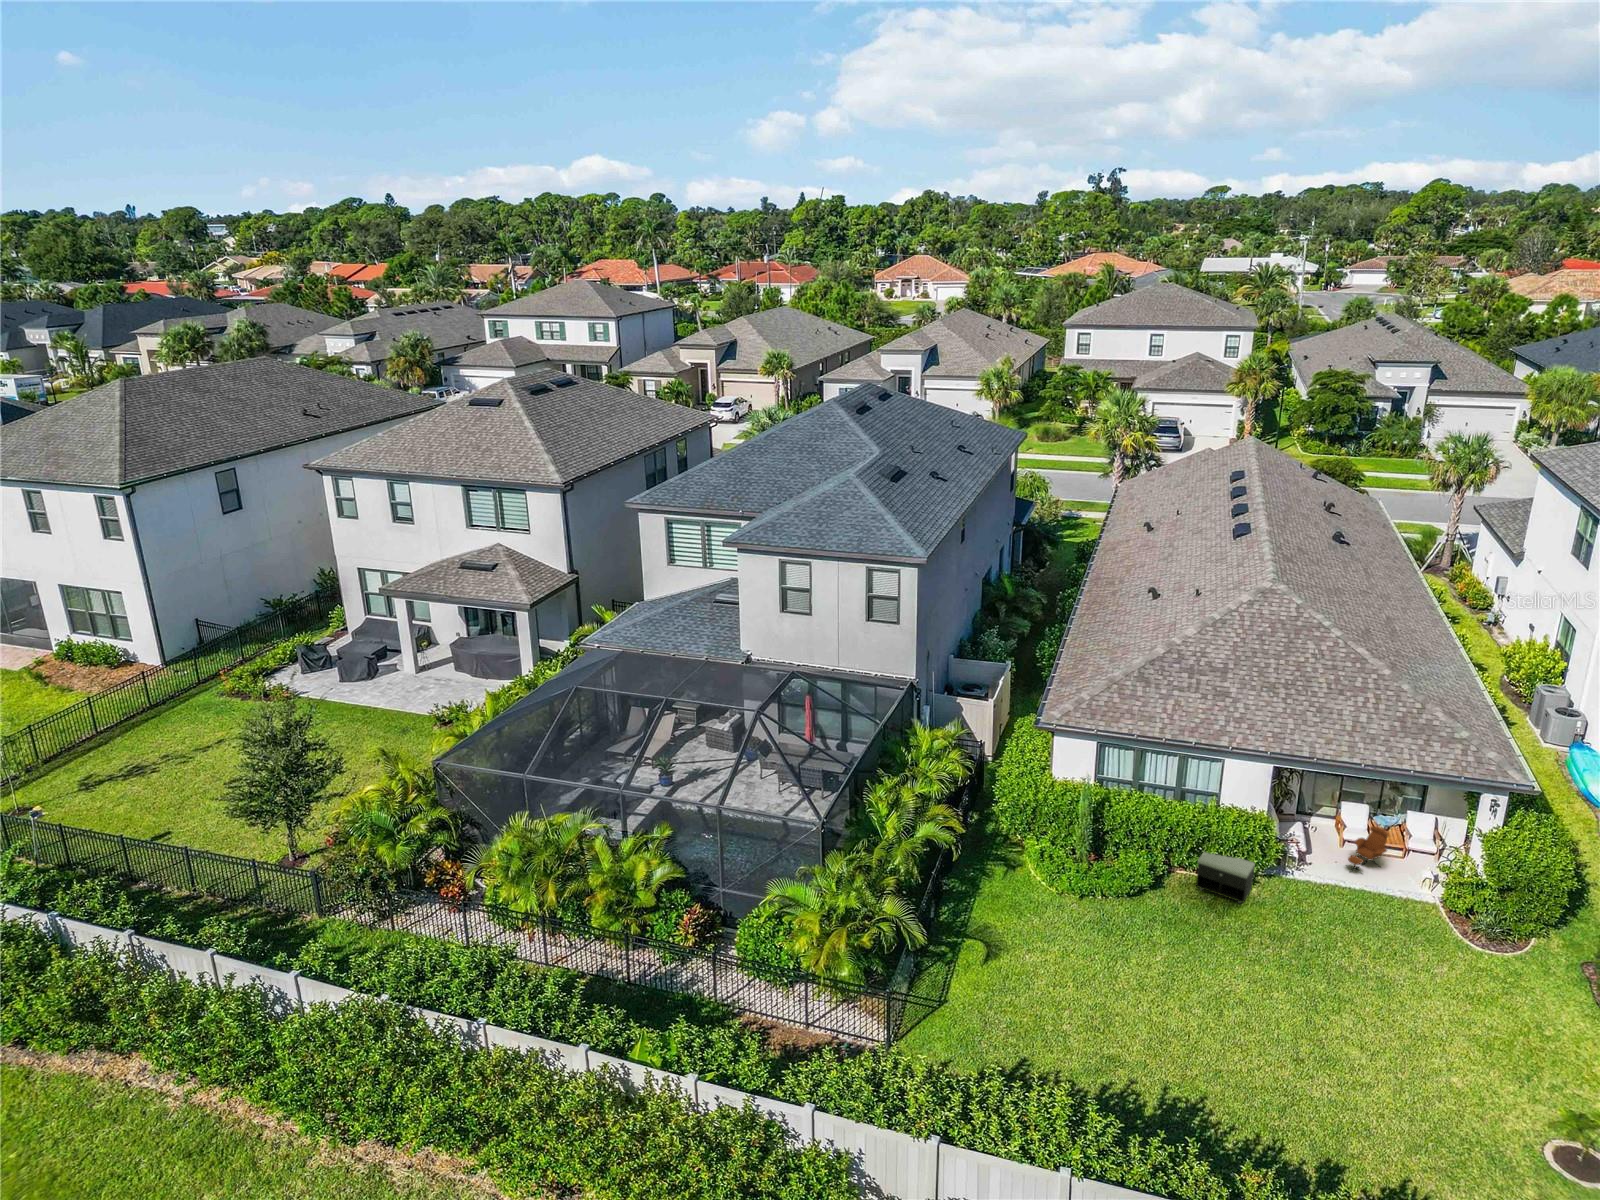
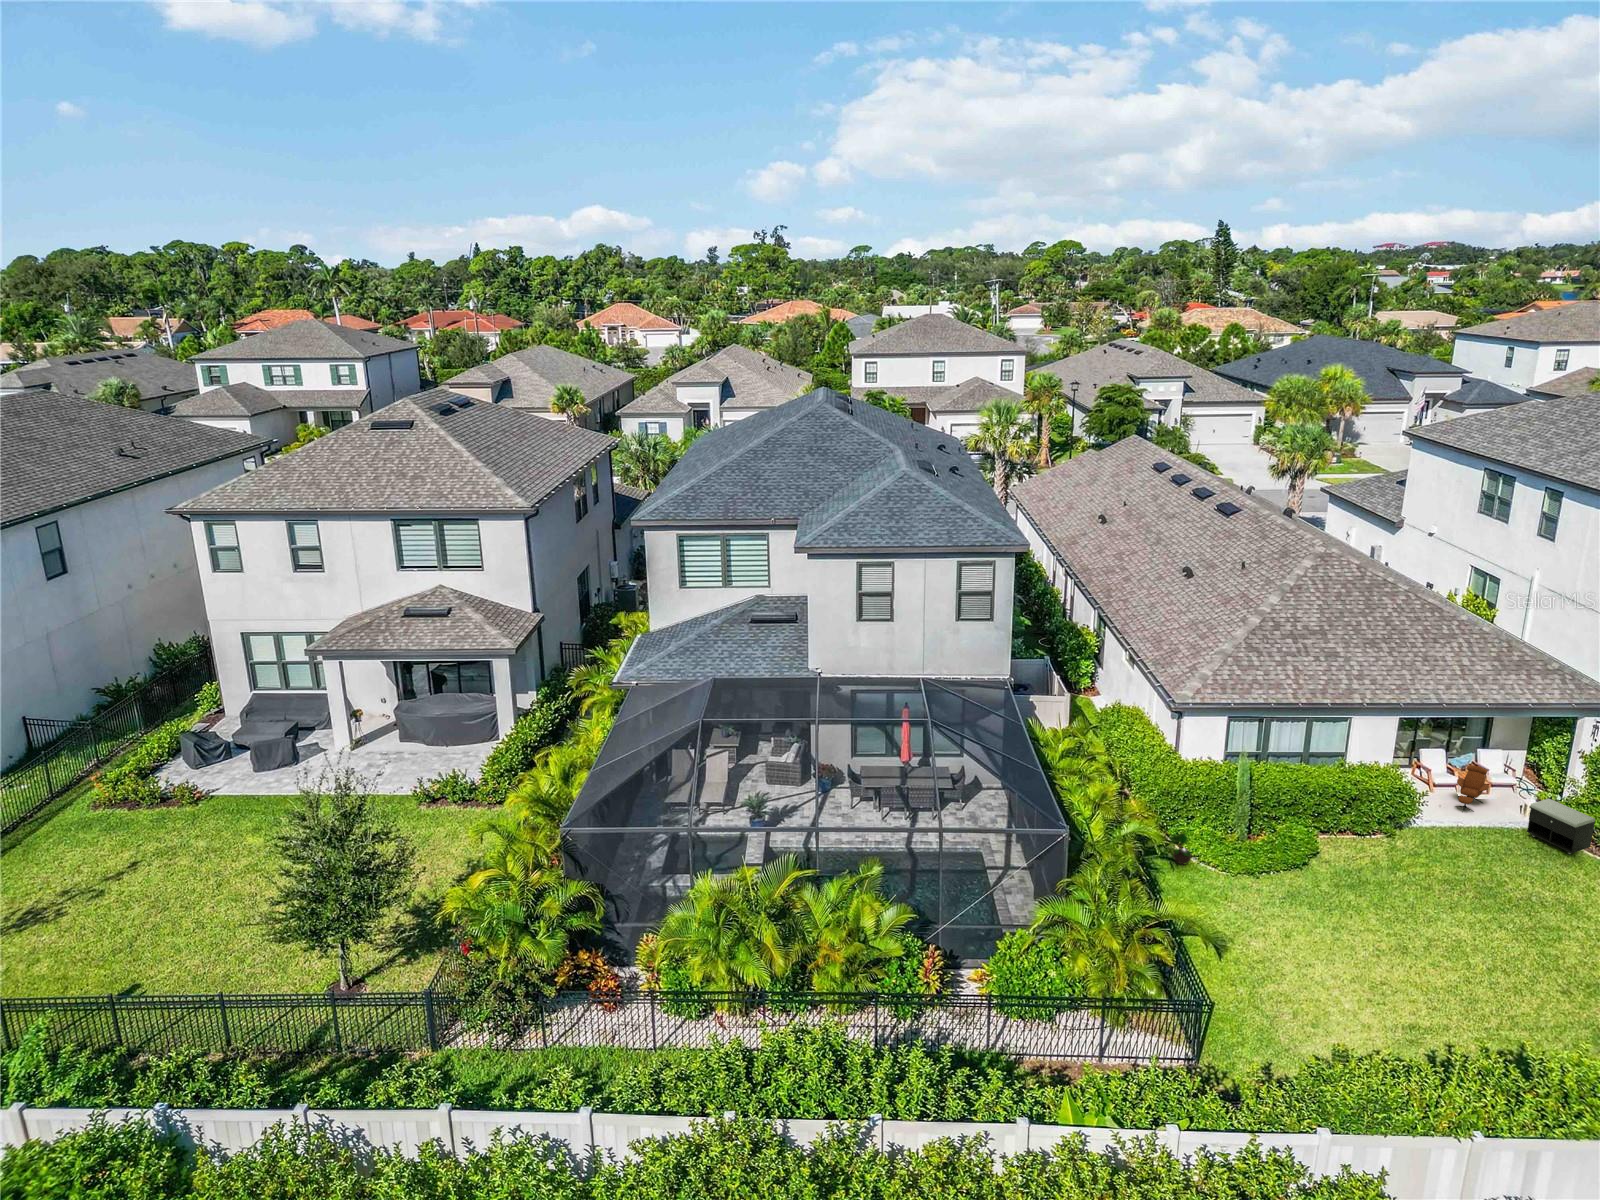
potted tree: none [1005,839,1031,875] -> present [1170,831,1192,865]
storage bench: present [1196,852,1255,903] -> present [1527,799,1595,854]

